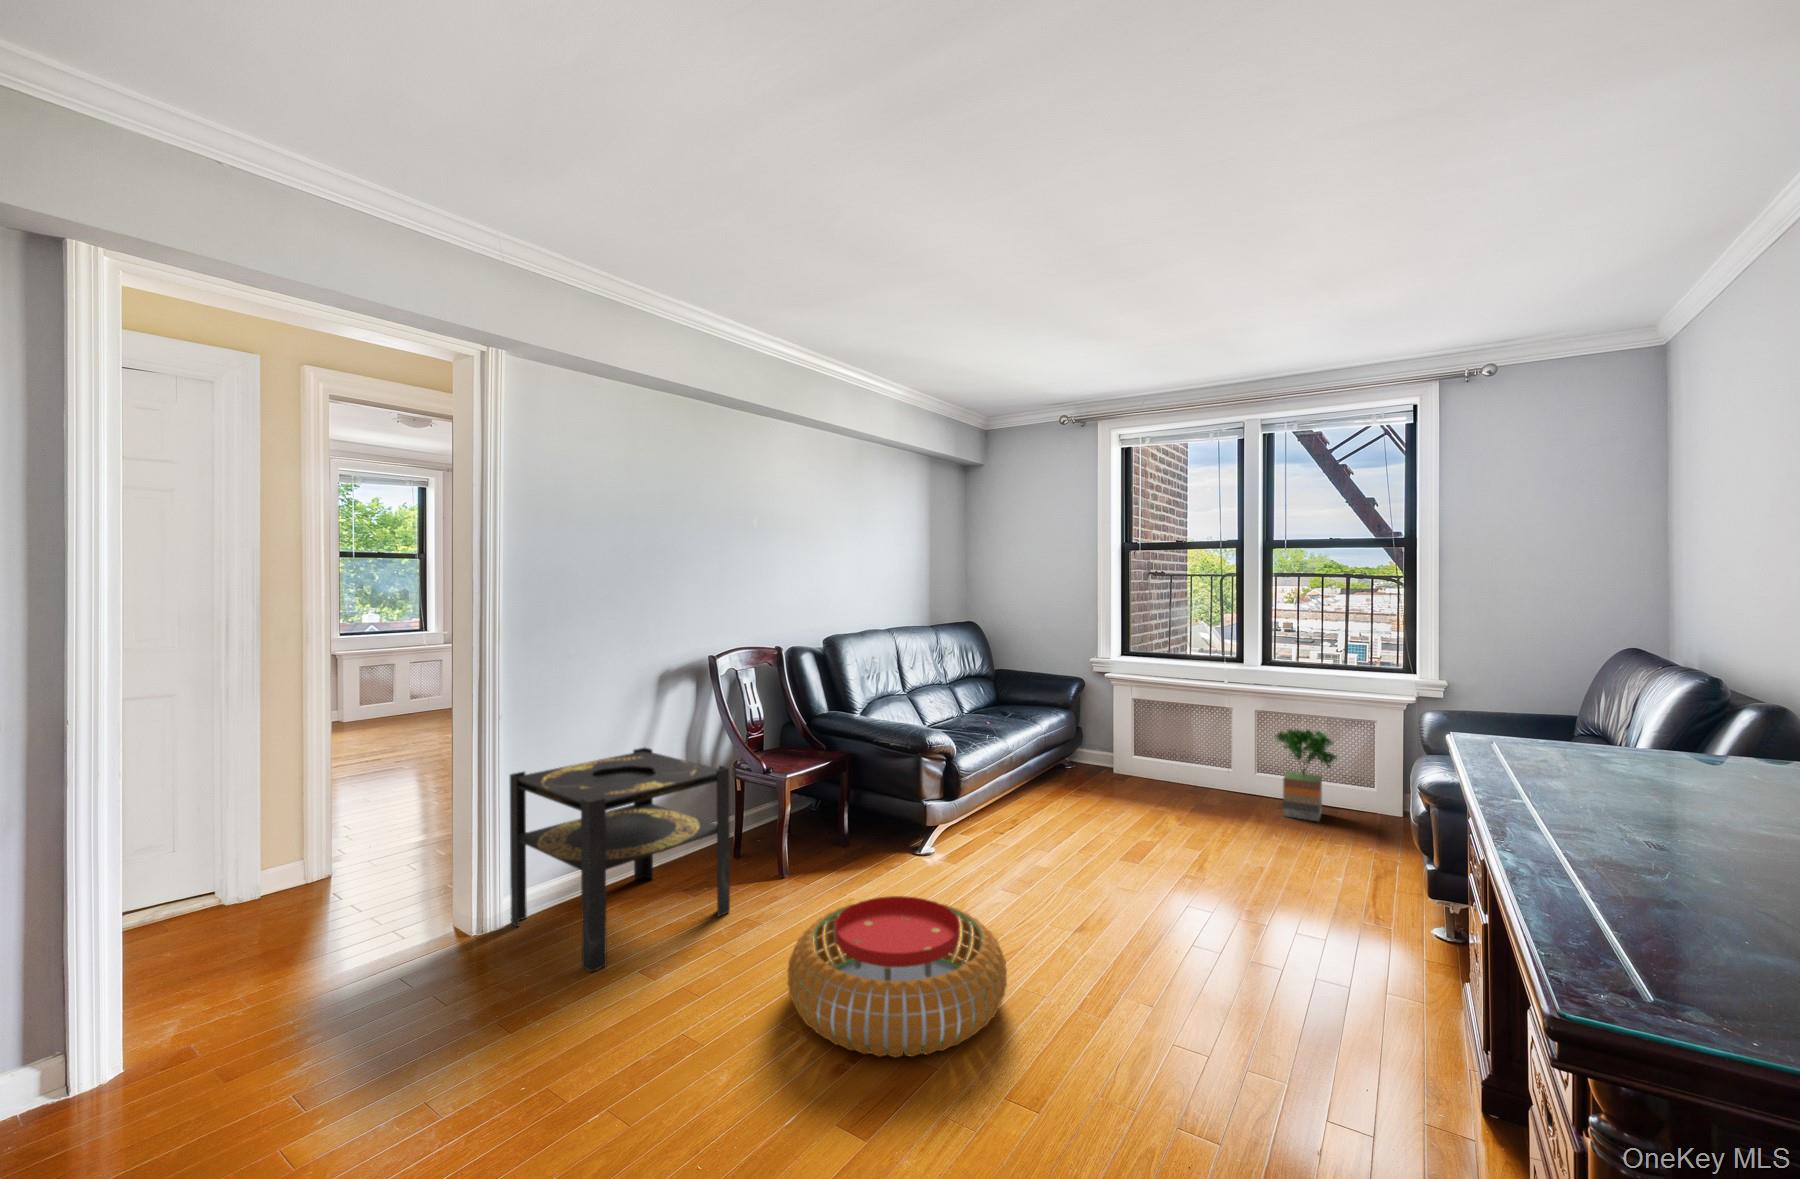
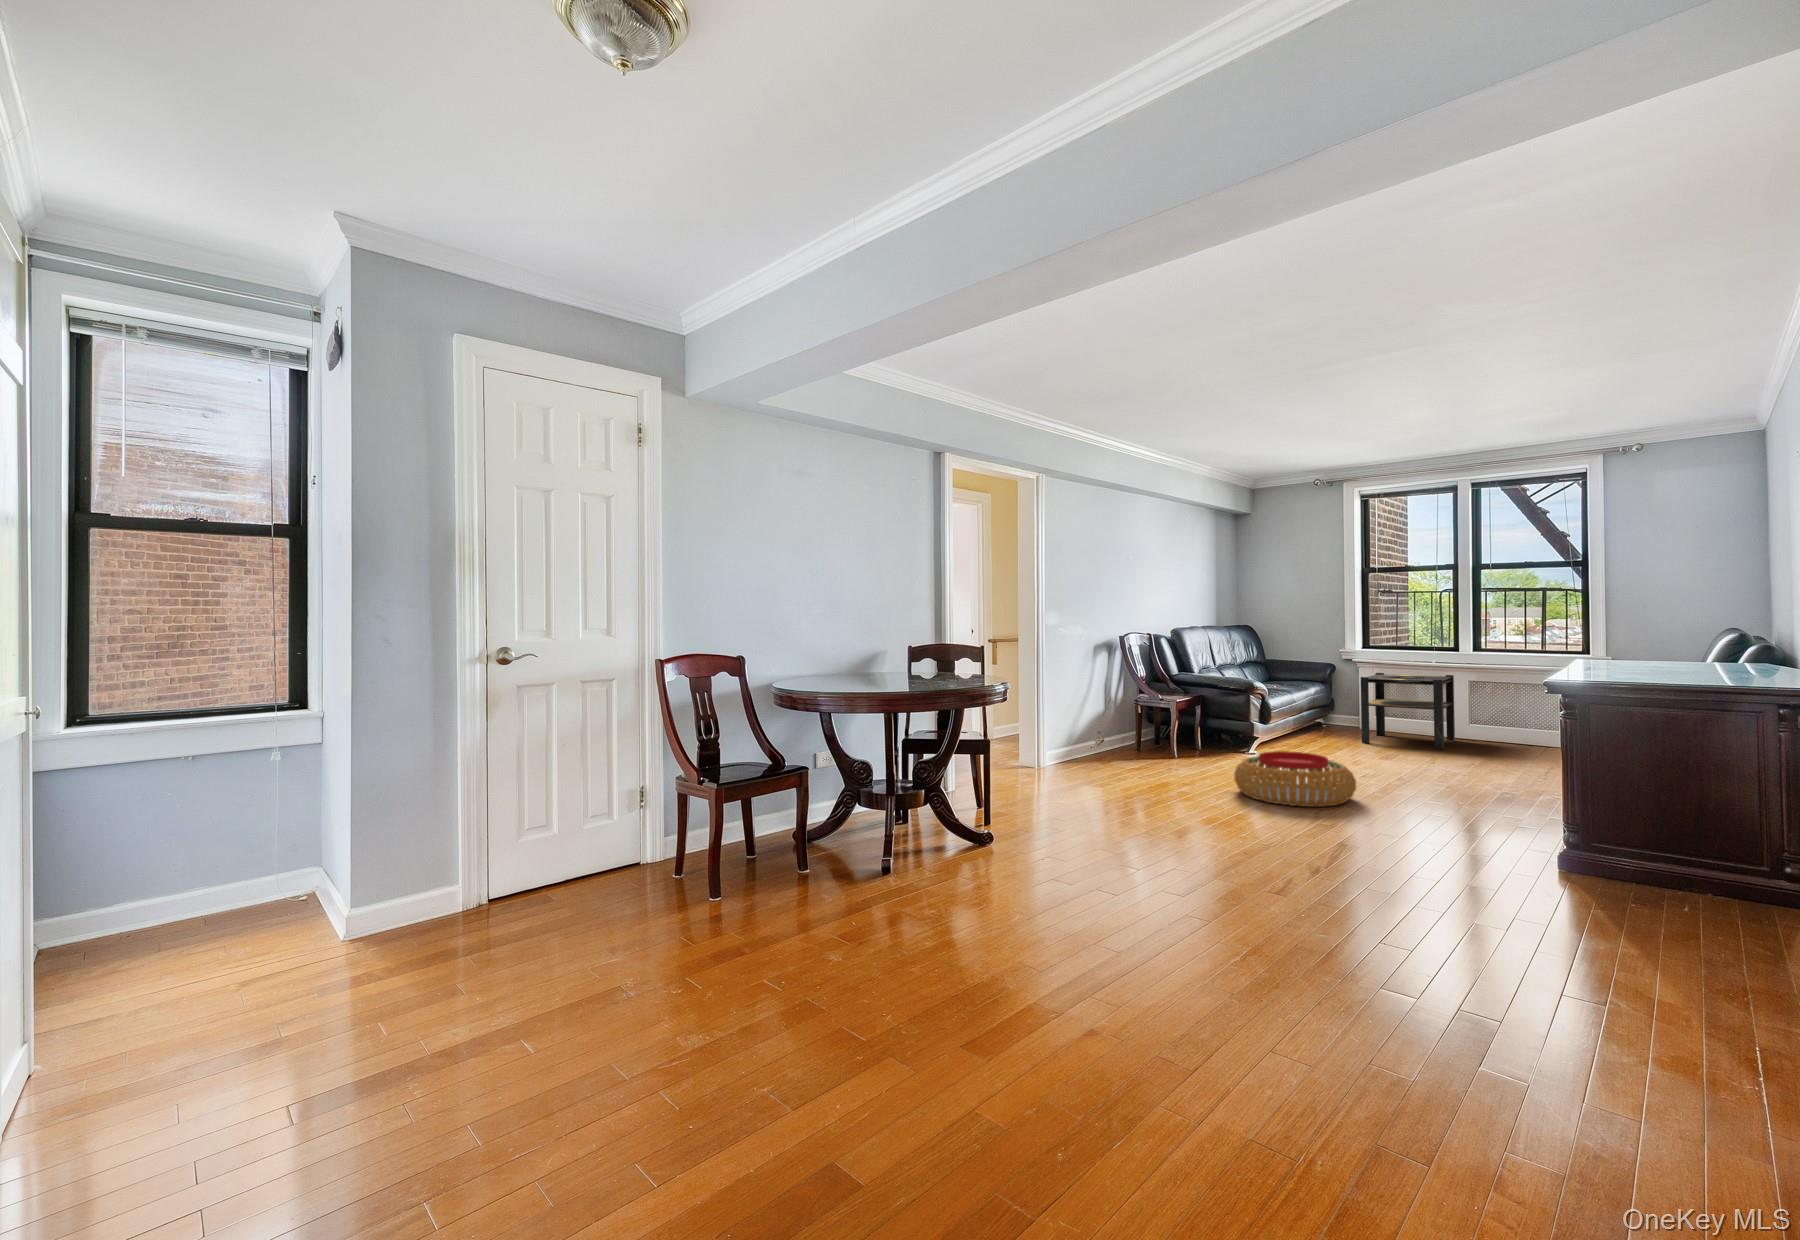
potted tree: present [1275,729,1337,821] -> none [1485,690,1537,751]
side table: present [510,747,730,972] -> present [1361,673,1455,750]

